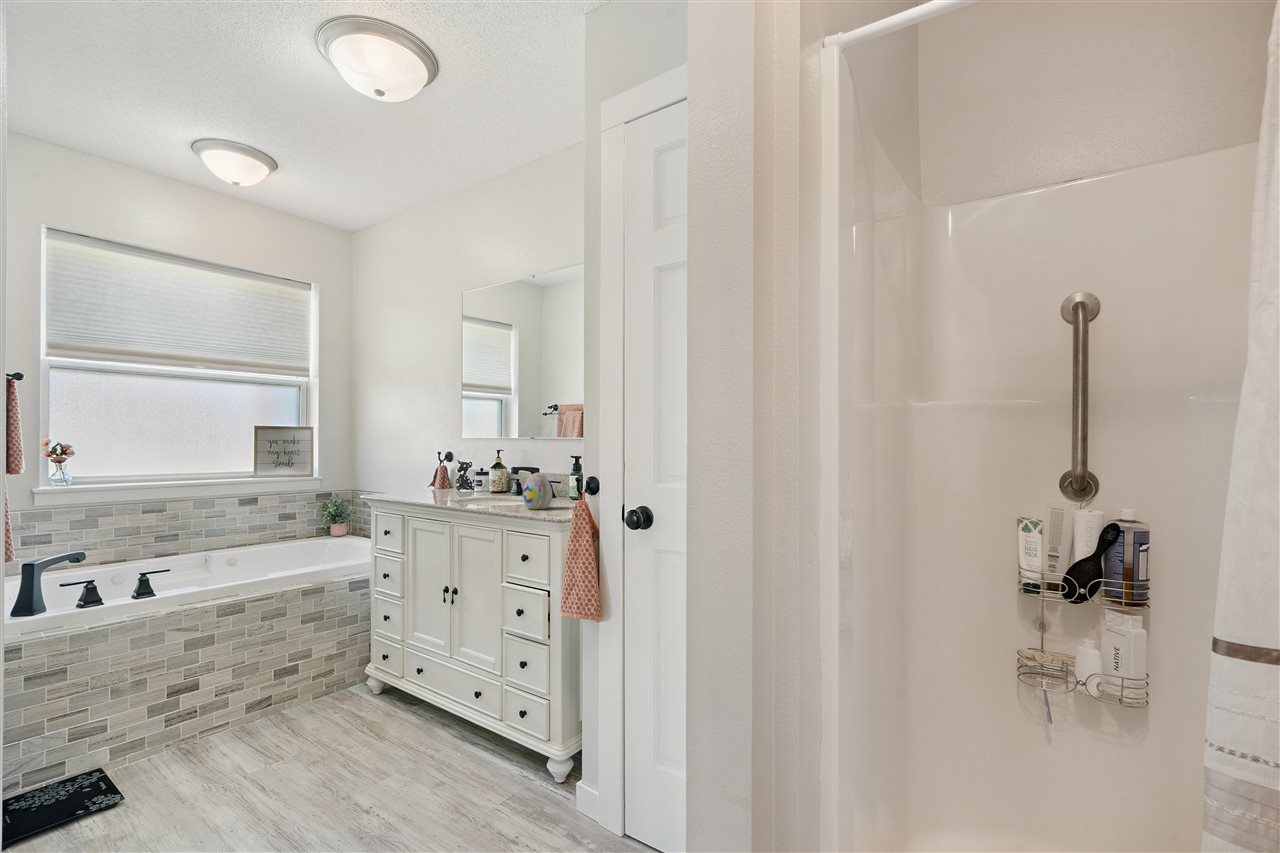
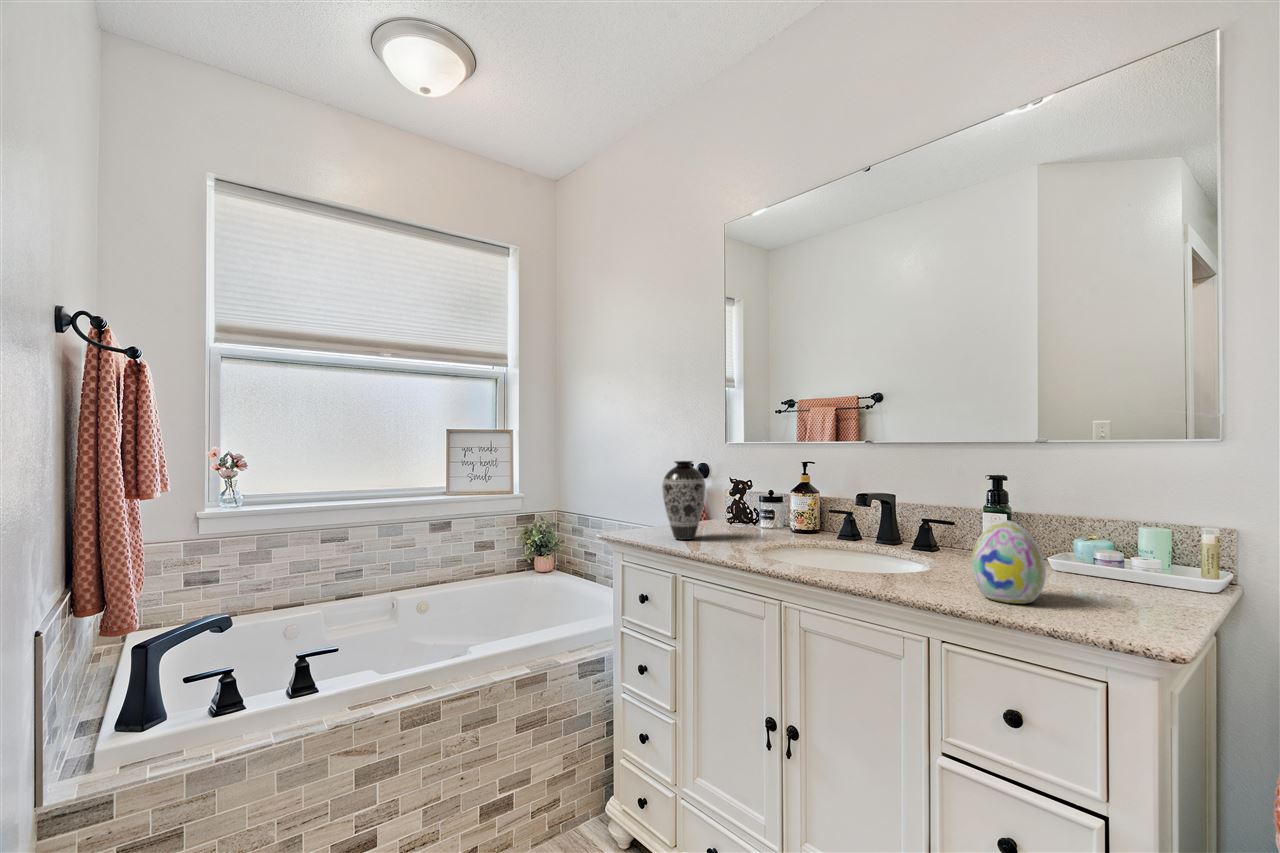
decorative vase: none [402,448,430,496] -> present [662,461,706,540]

